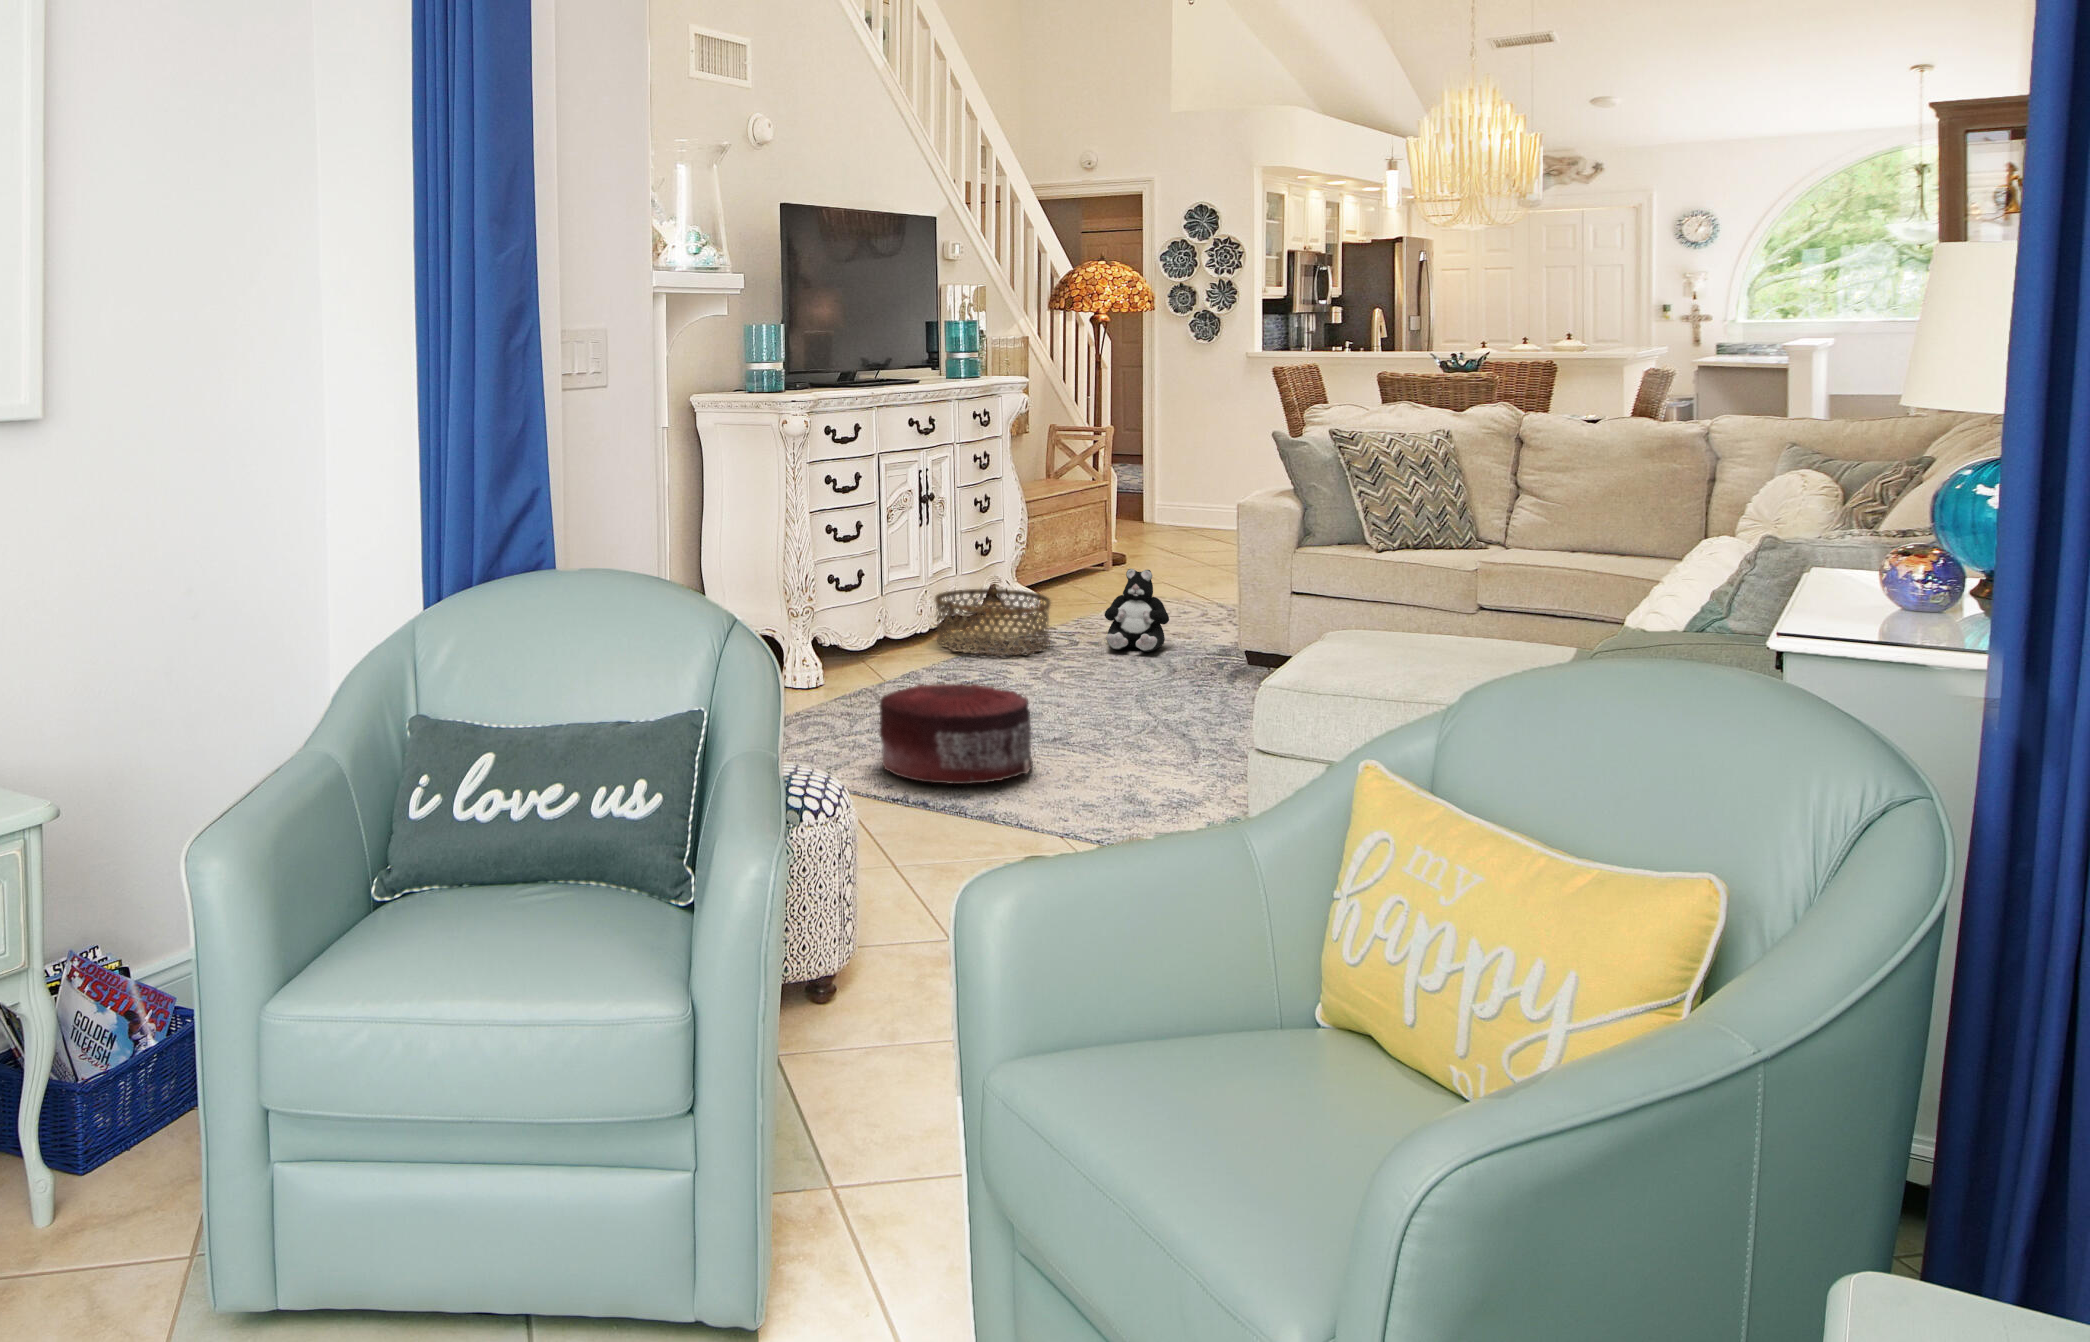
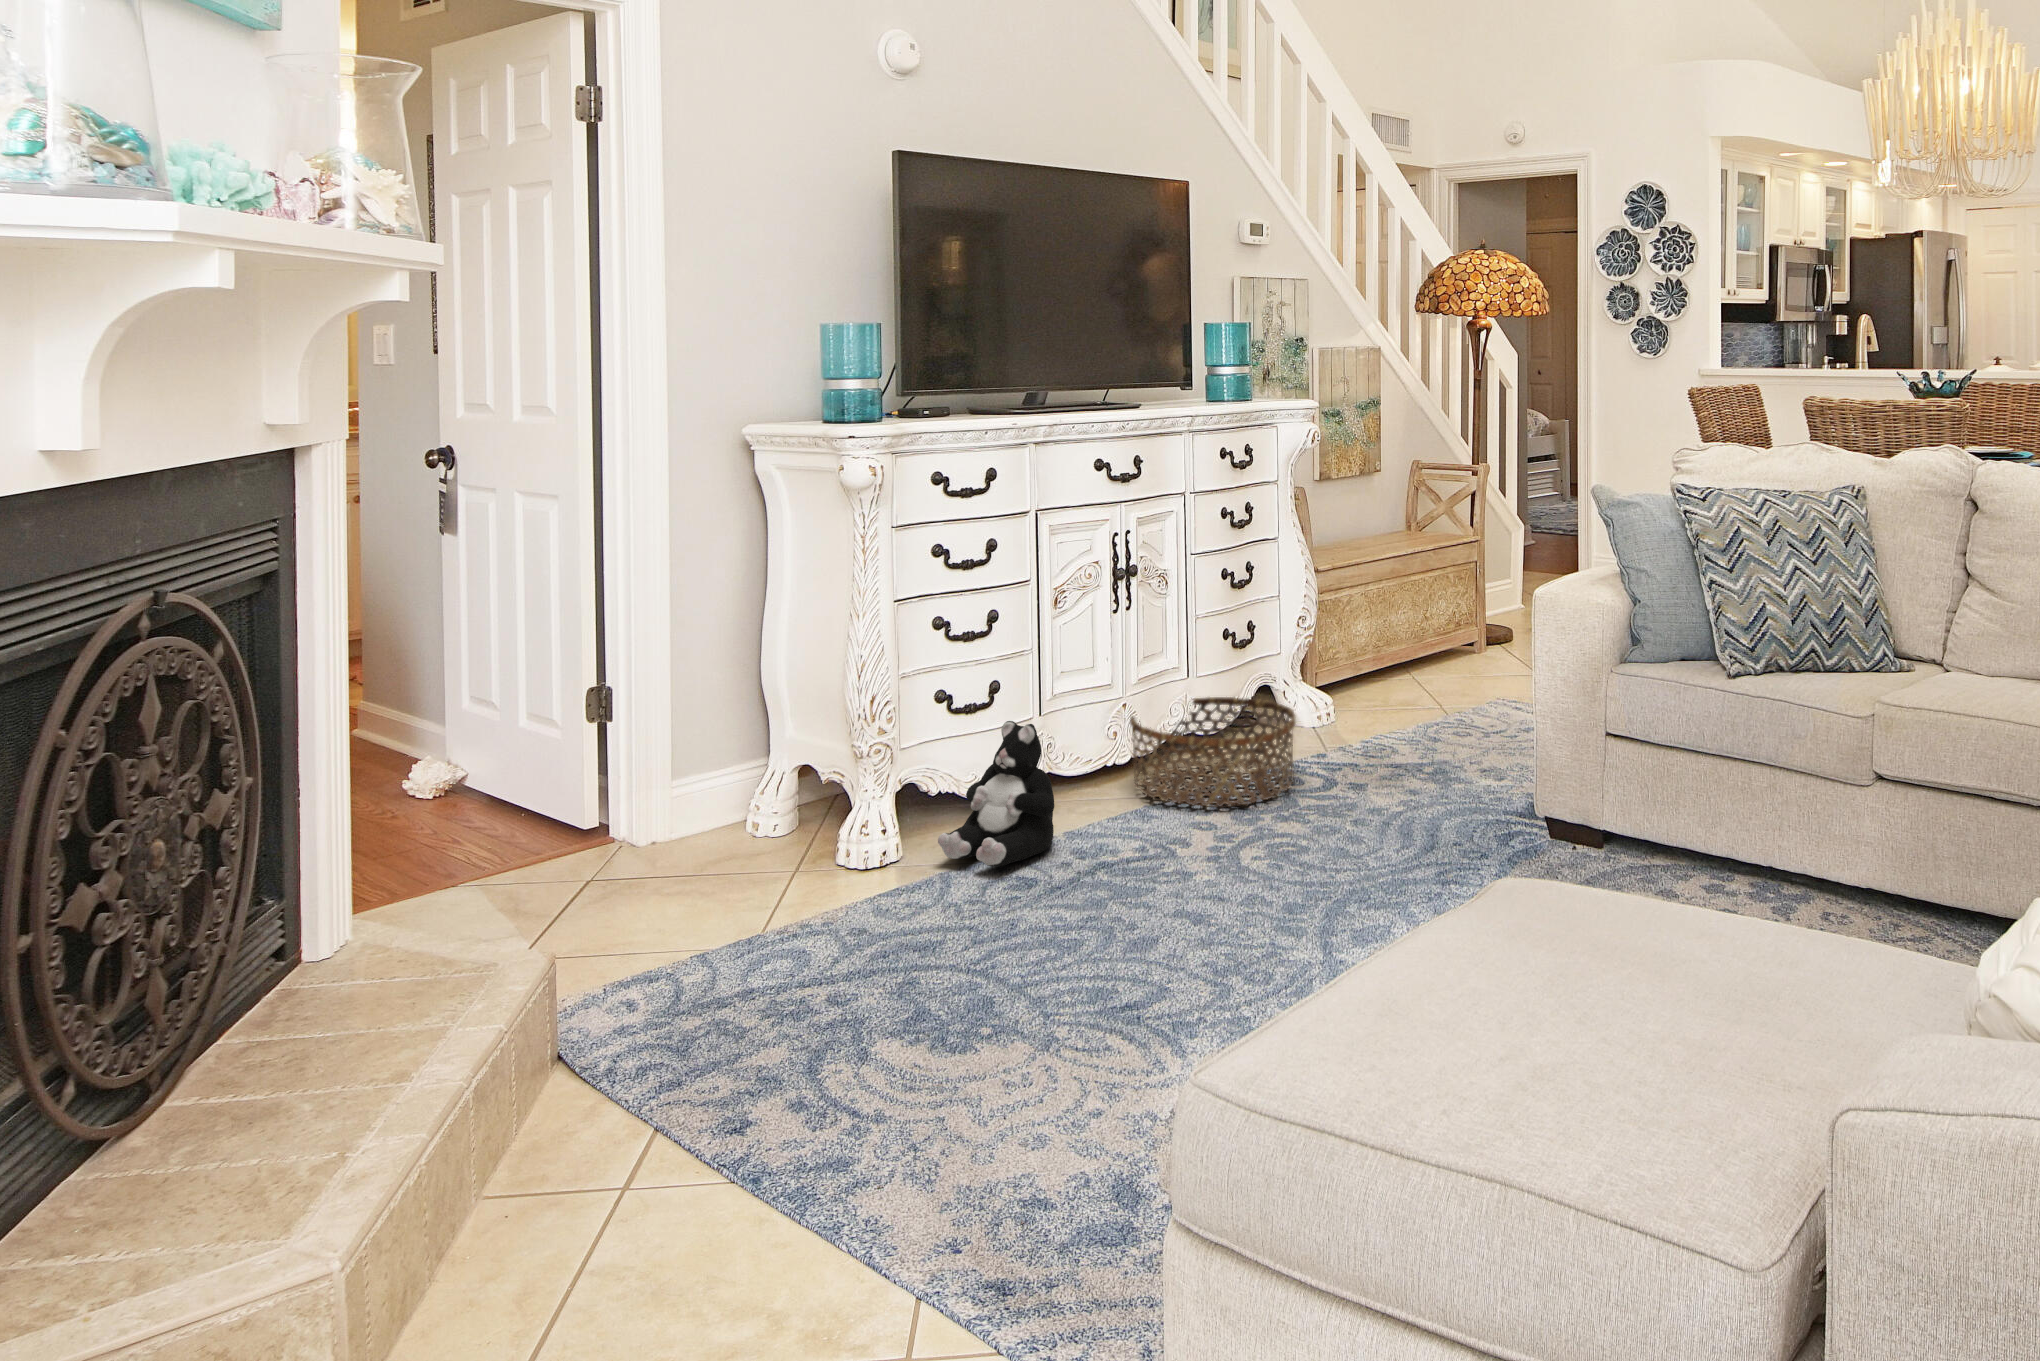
plush toy: present [1105,569,1169,652] -> present [938,721,1054,866]
pouf: present [879,684,1033,784] -> none [733,920,1023,1147]

